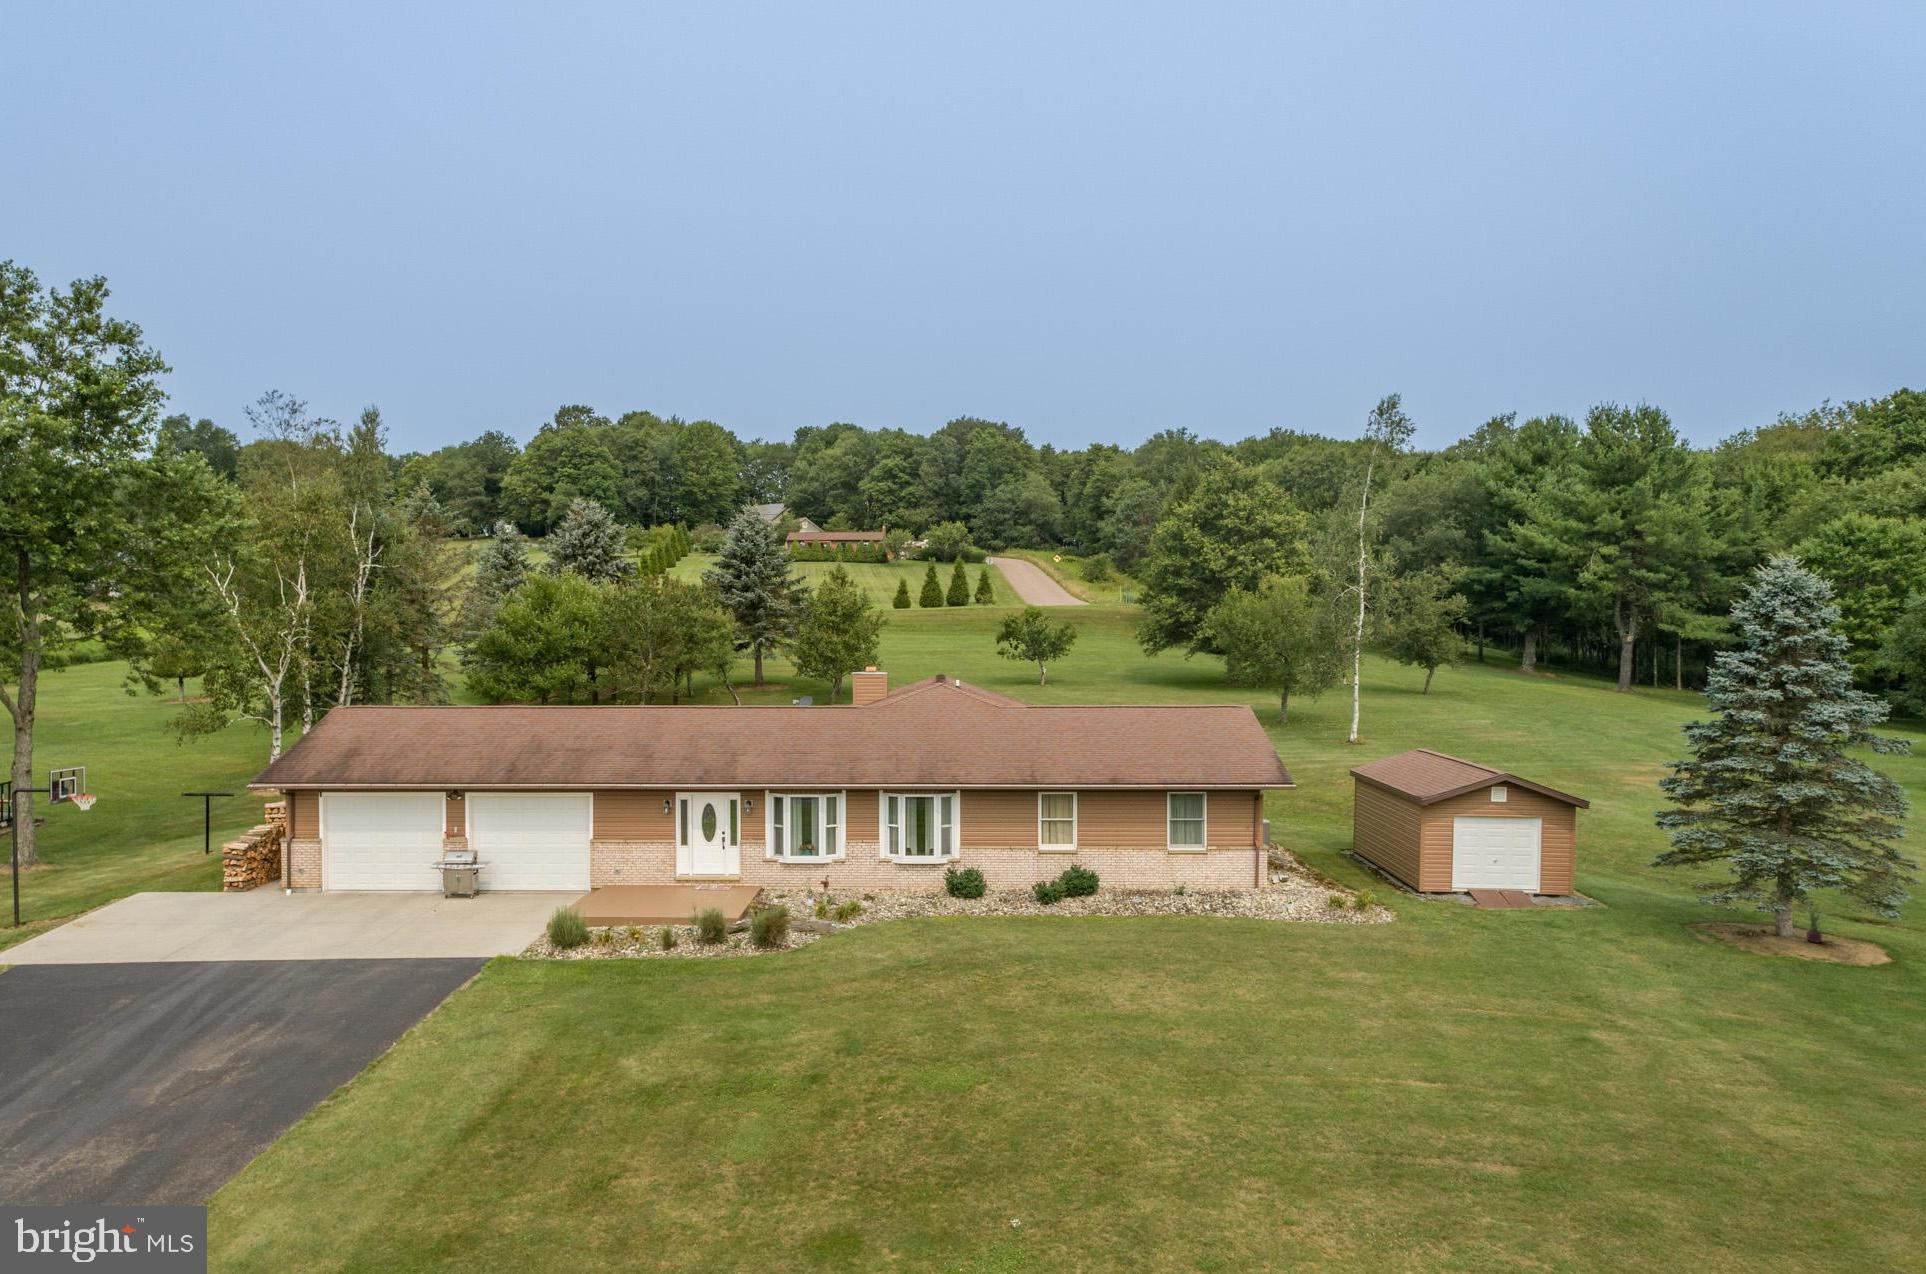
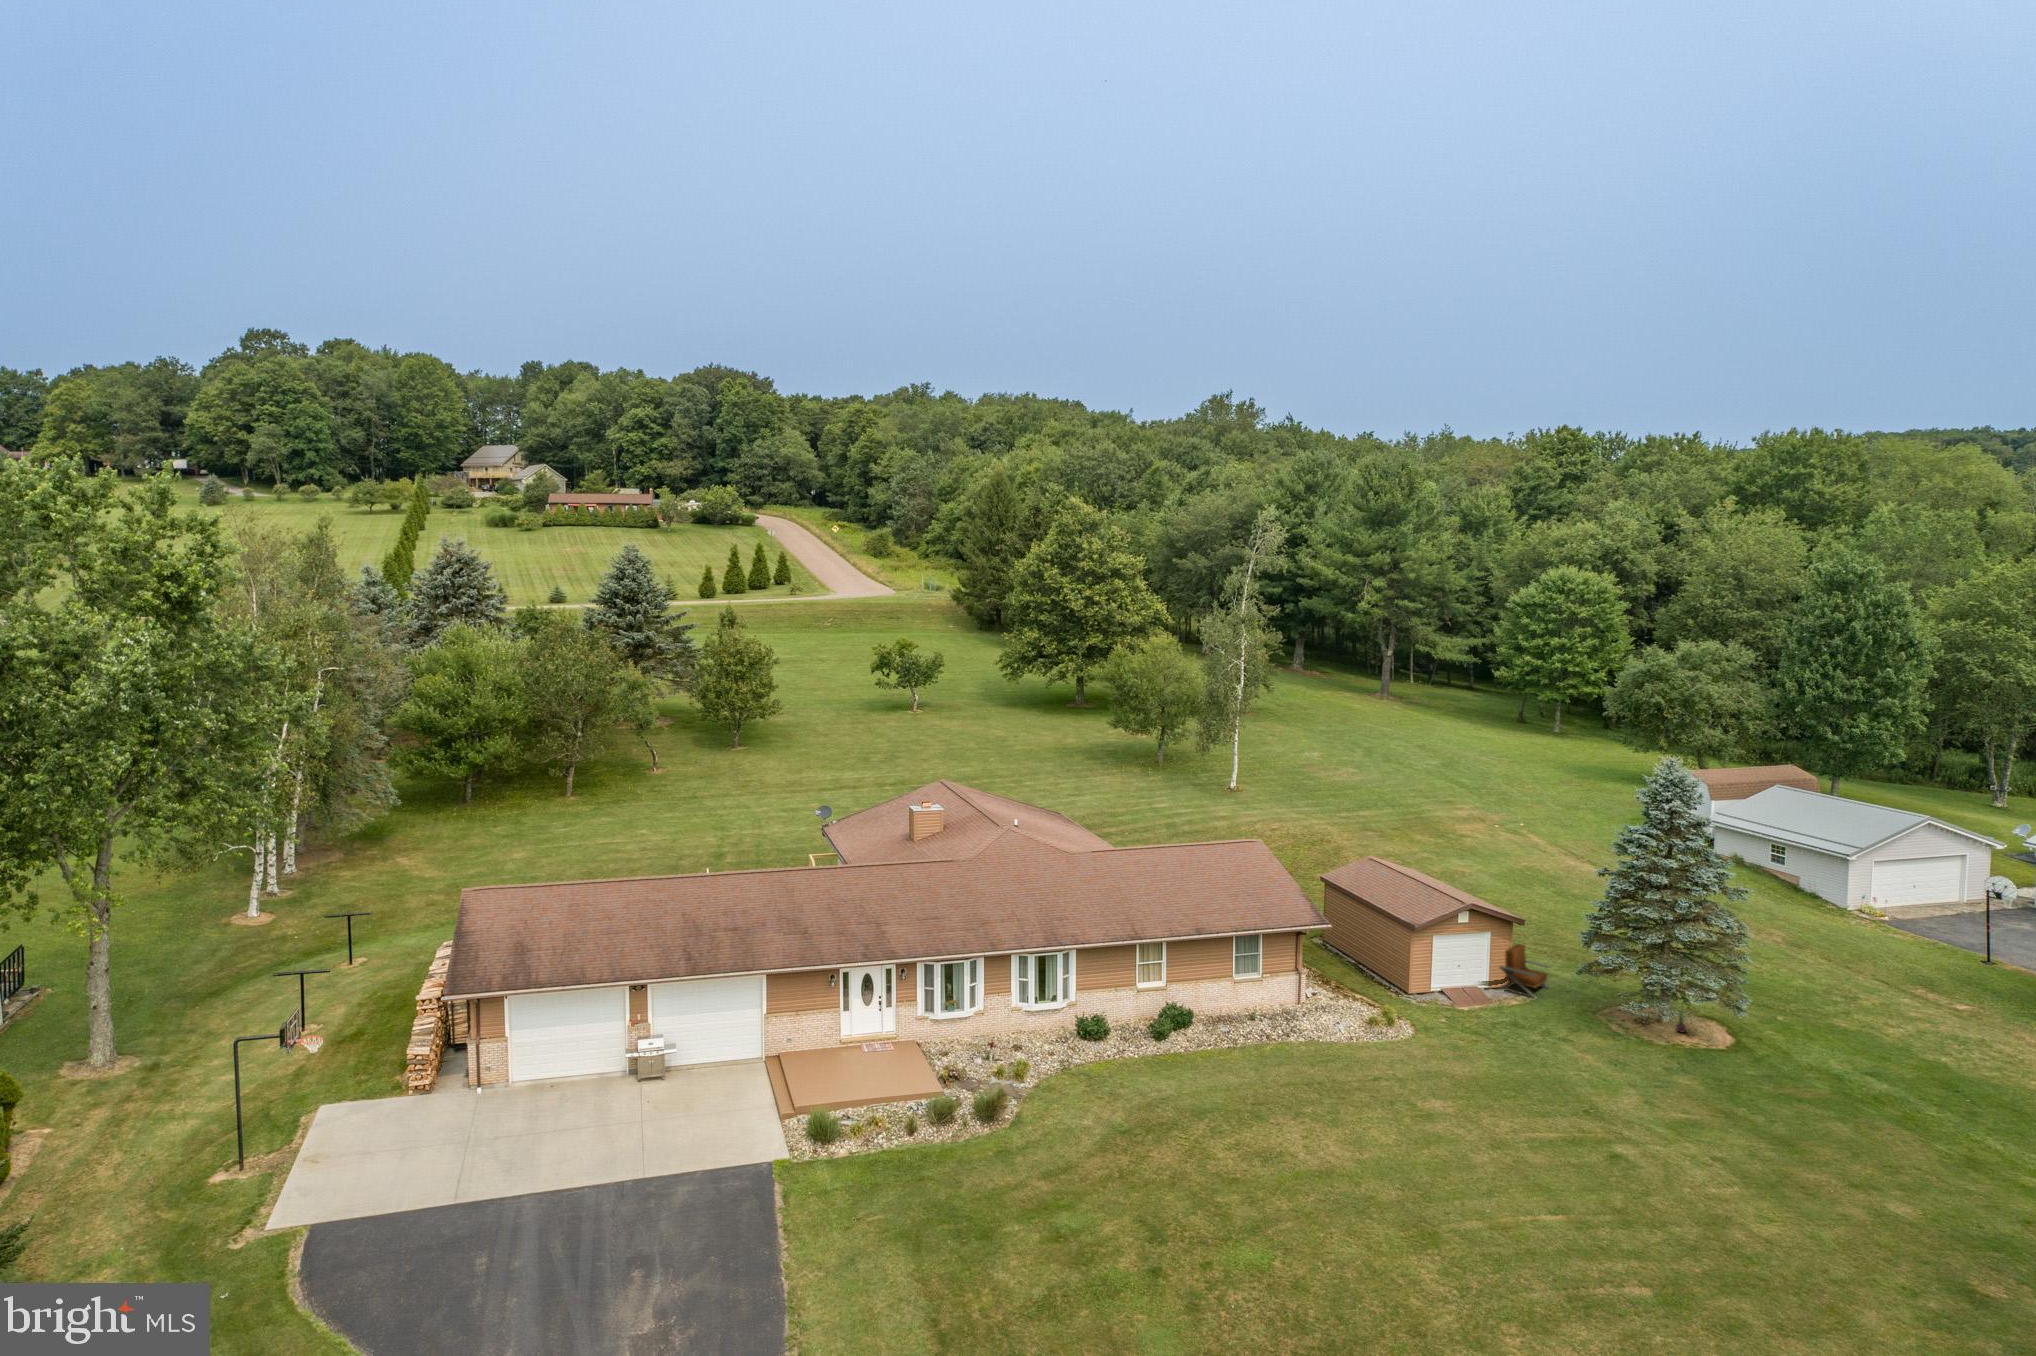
lounge chair: none [1554,836,1634,901] -> present [1500,944,1551,997]

